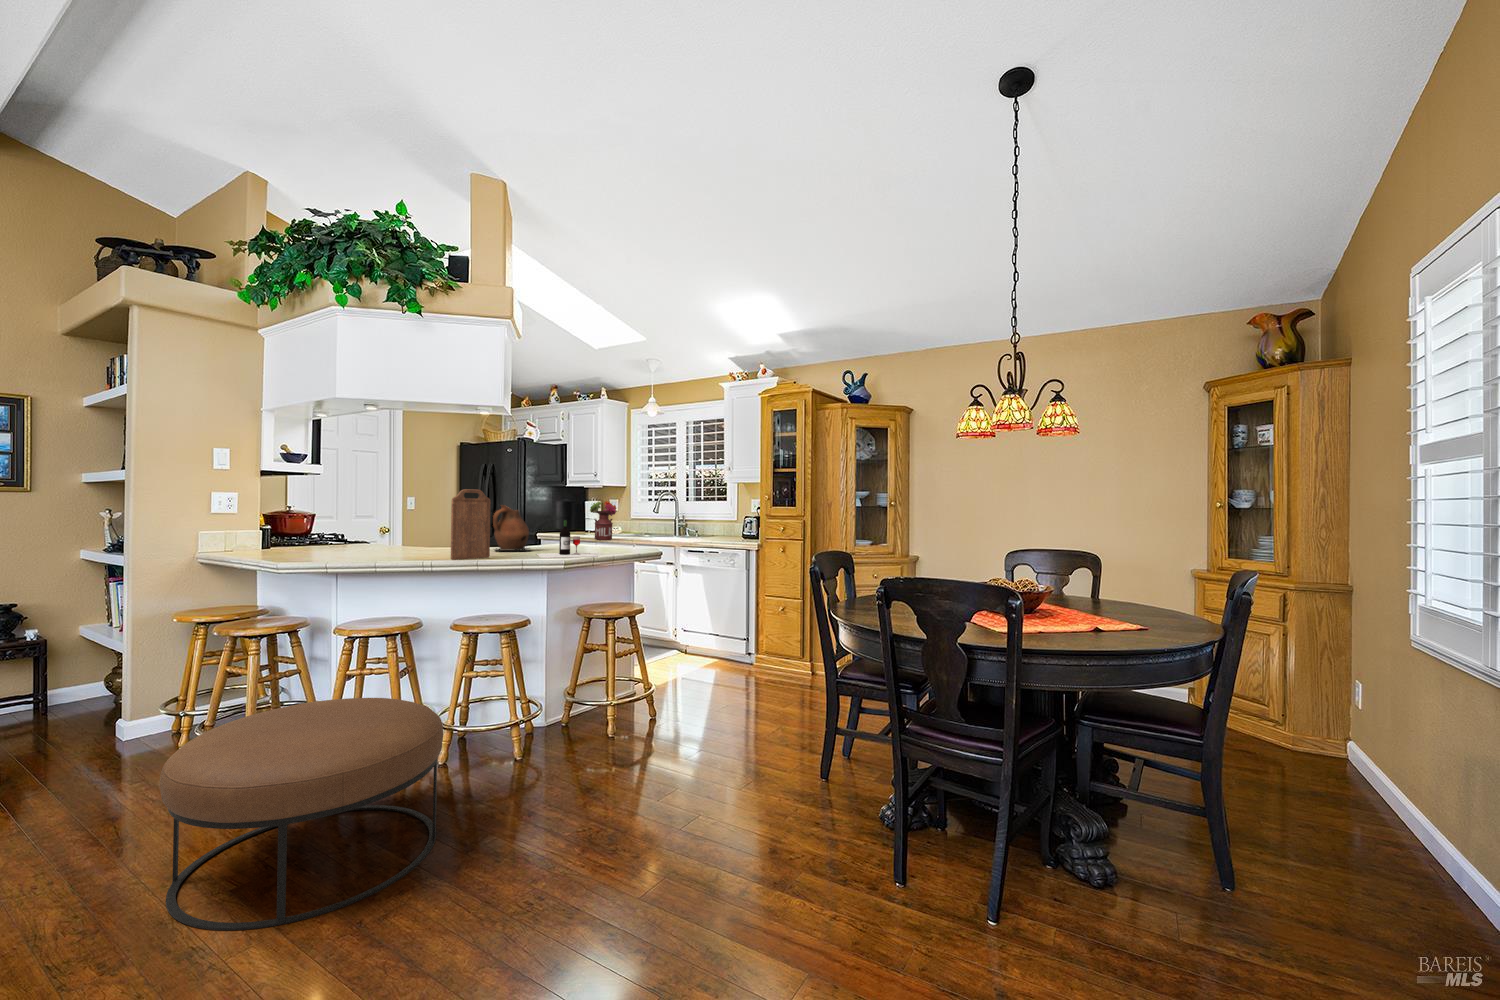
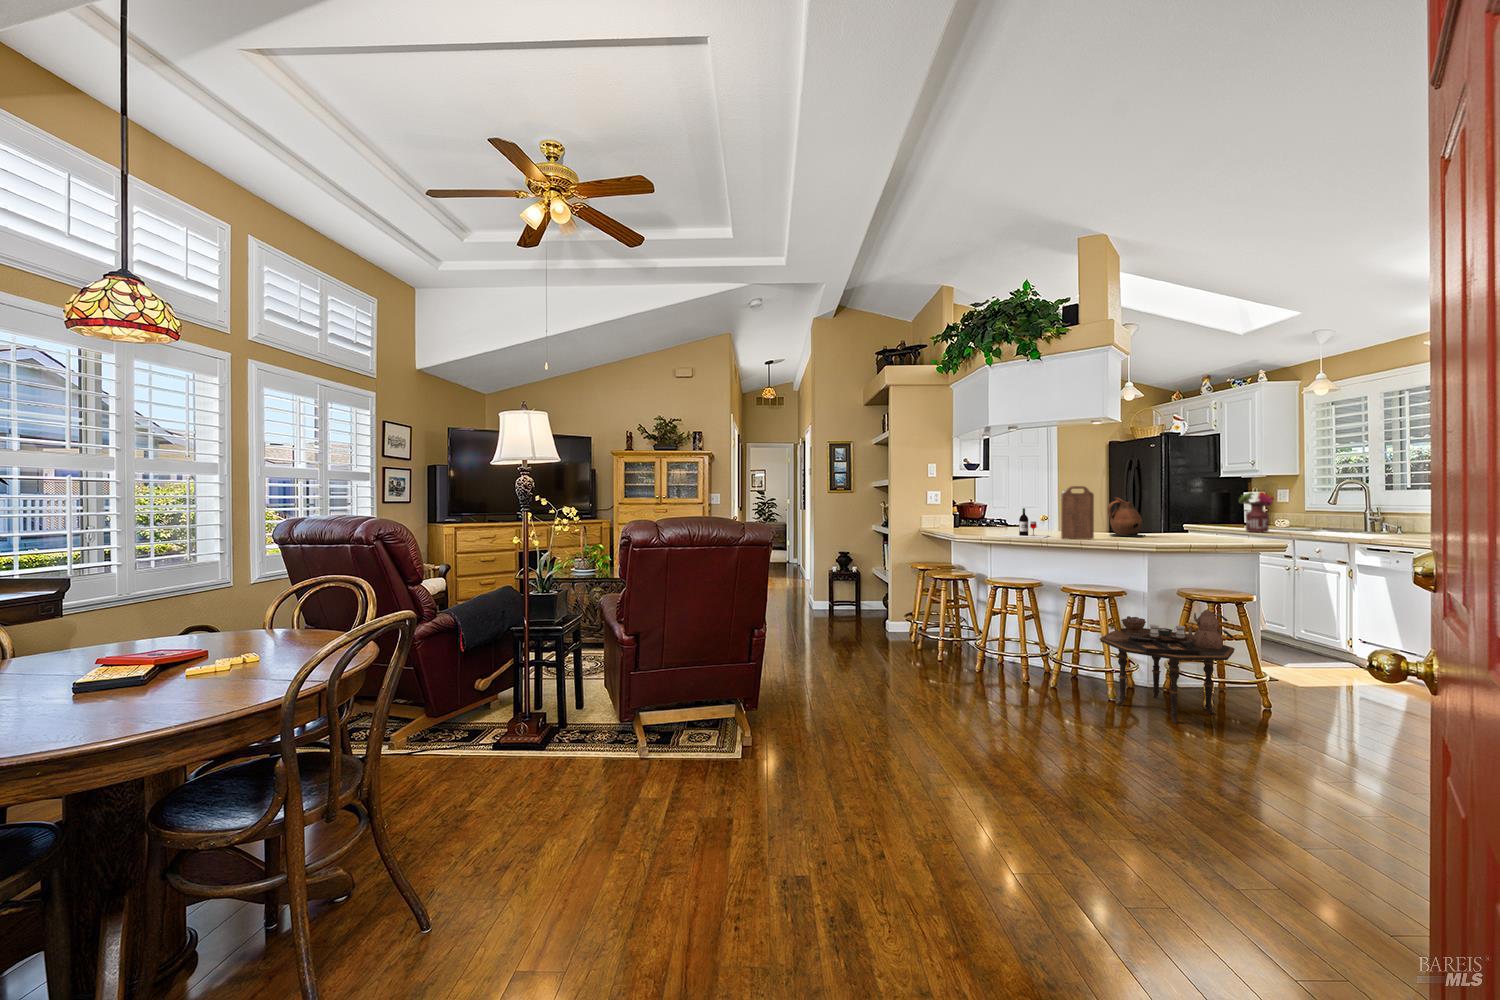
wine bottle: present [537,520,597,558] -> present [1000,508,1048,538]
side table: none [512,630,648,773] -> present [1100,609,1235,724]
ottoman: present [160,698,443,930] -> none [893,618,1035,729]

